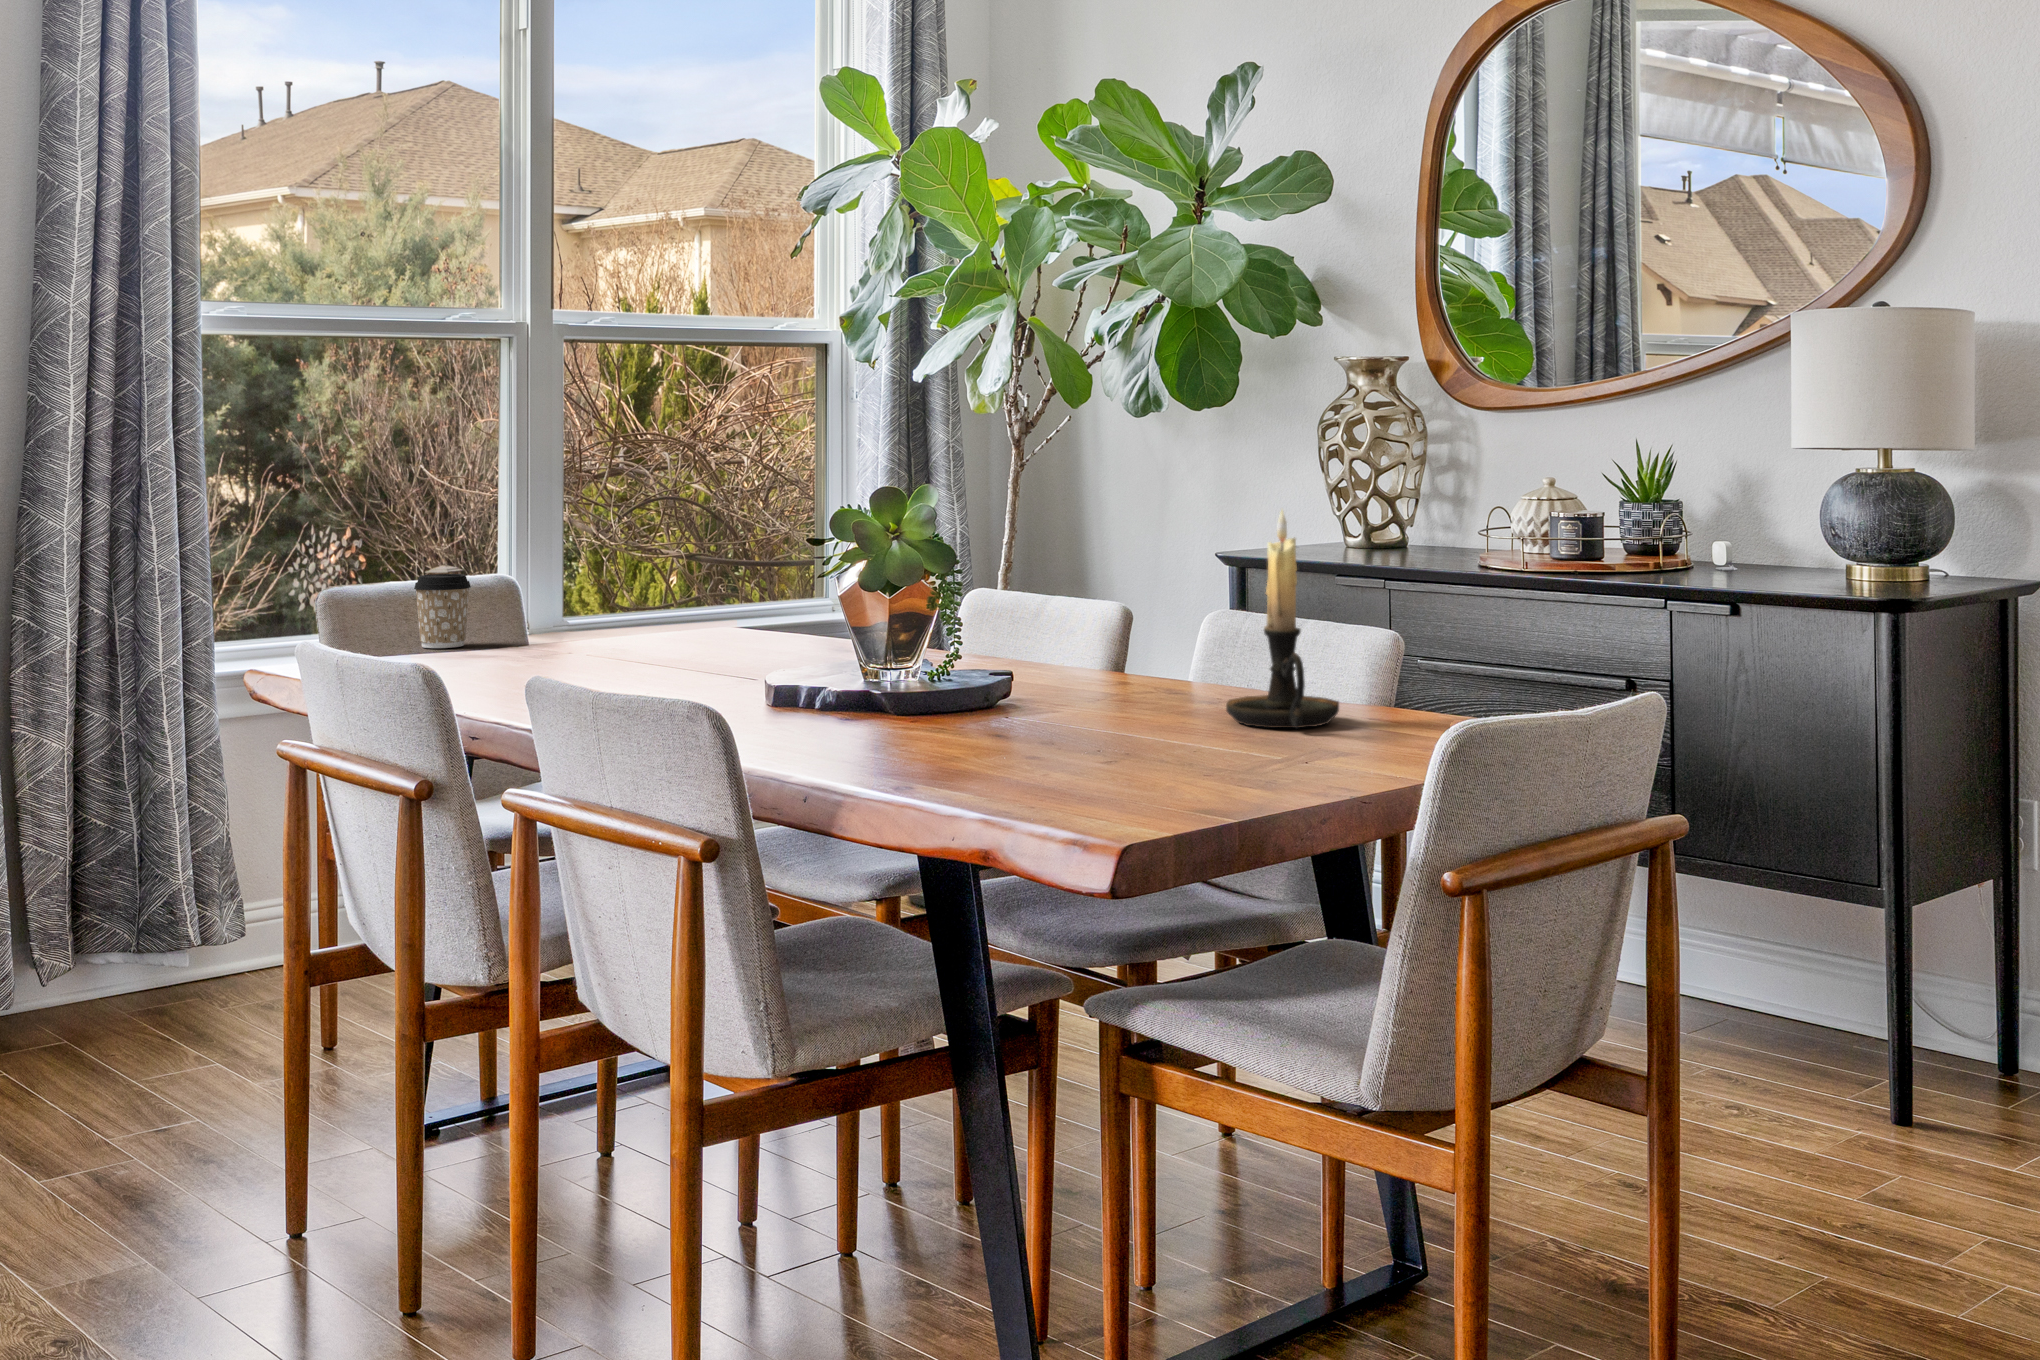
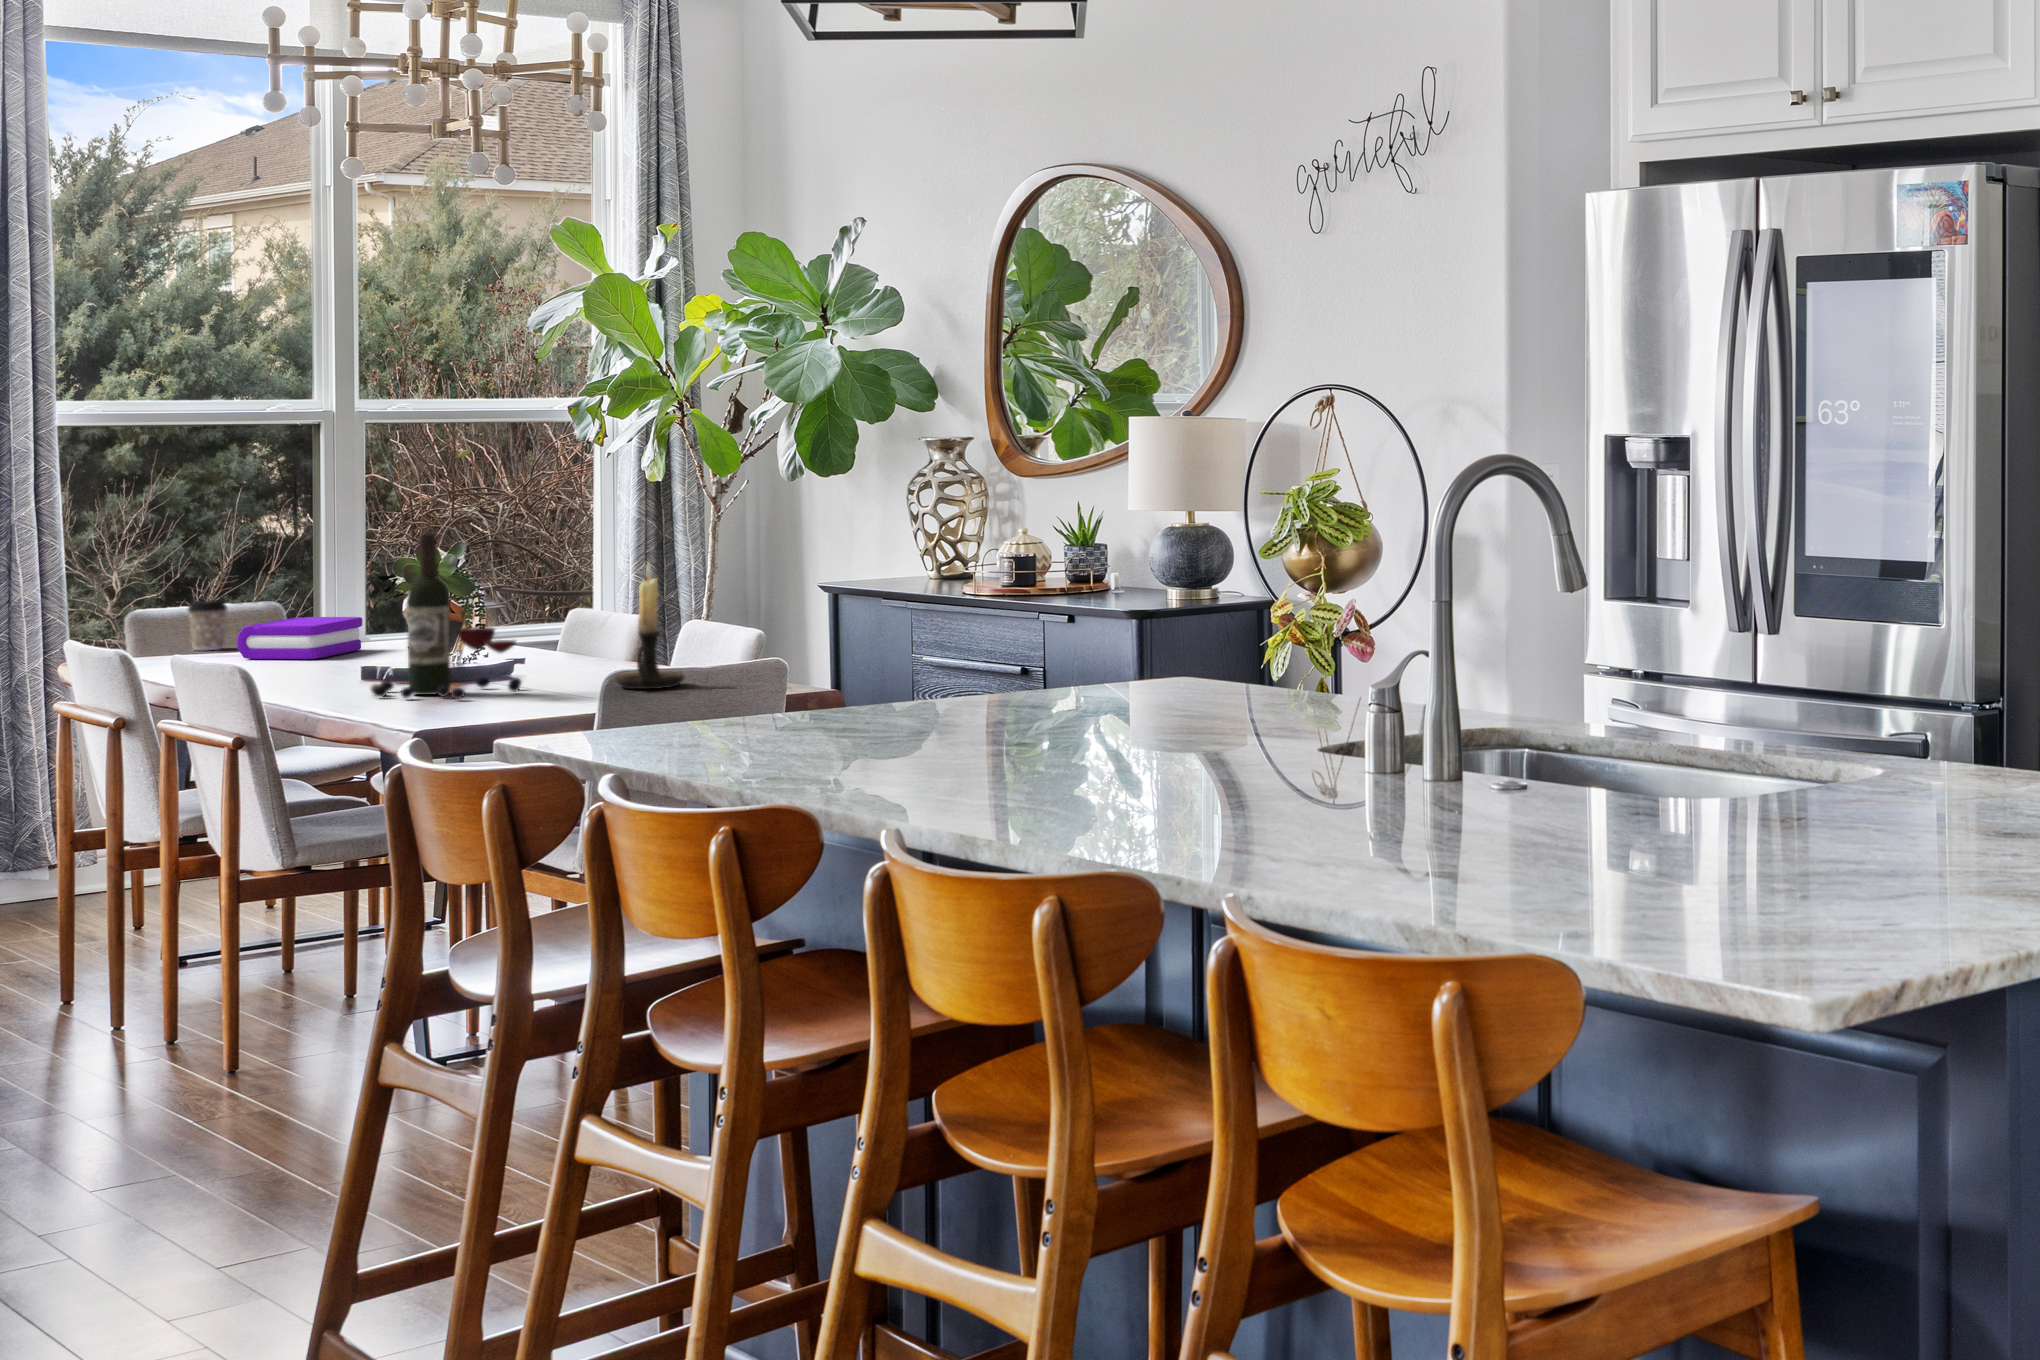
wine bottle: none [845,461,1121,750] -> present [371,534,521,699]
book: none [511,598,674,664] -> present [237,617,362,659]

